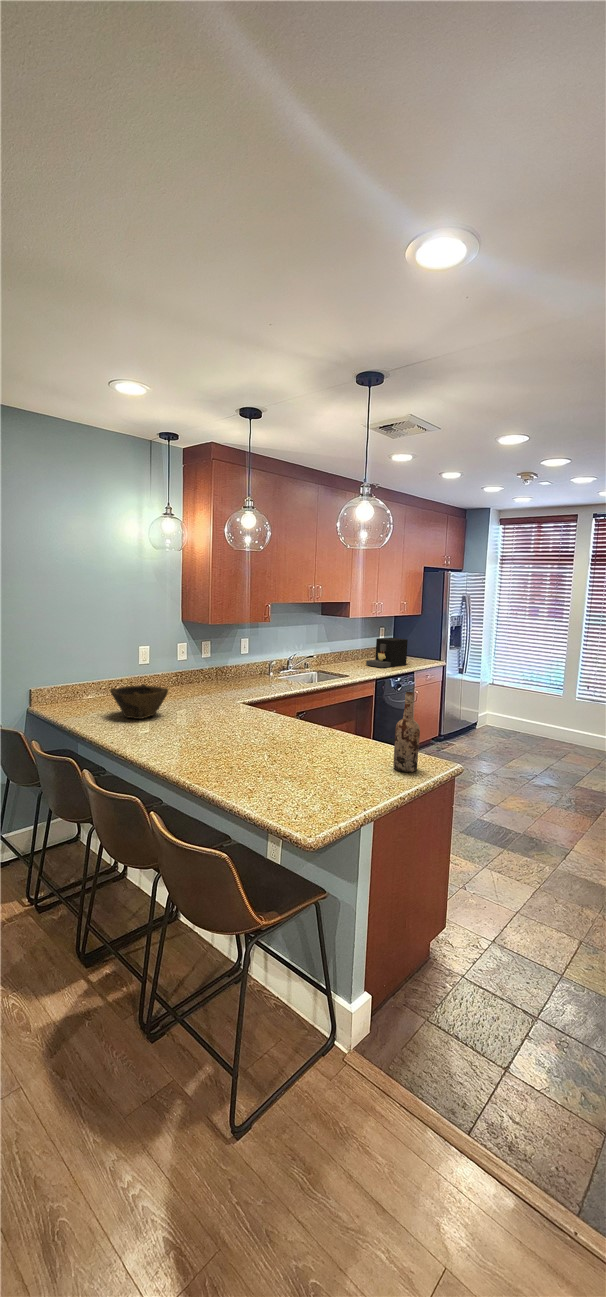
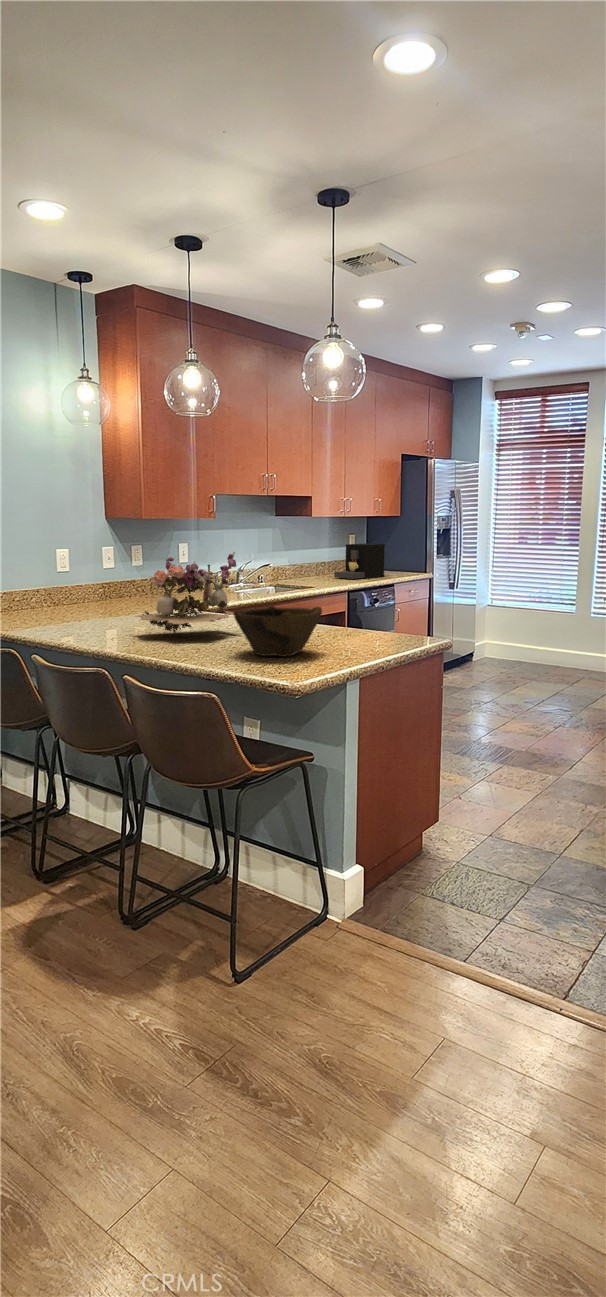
flower arrangement: none [182,676,275,747] -> present [136,552,236,634]
bowl: present [110,684,168,719] -> present [233,605,322,656]
wine bottle: present [393,692,420,772] -> none [377,554,404,641]

